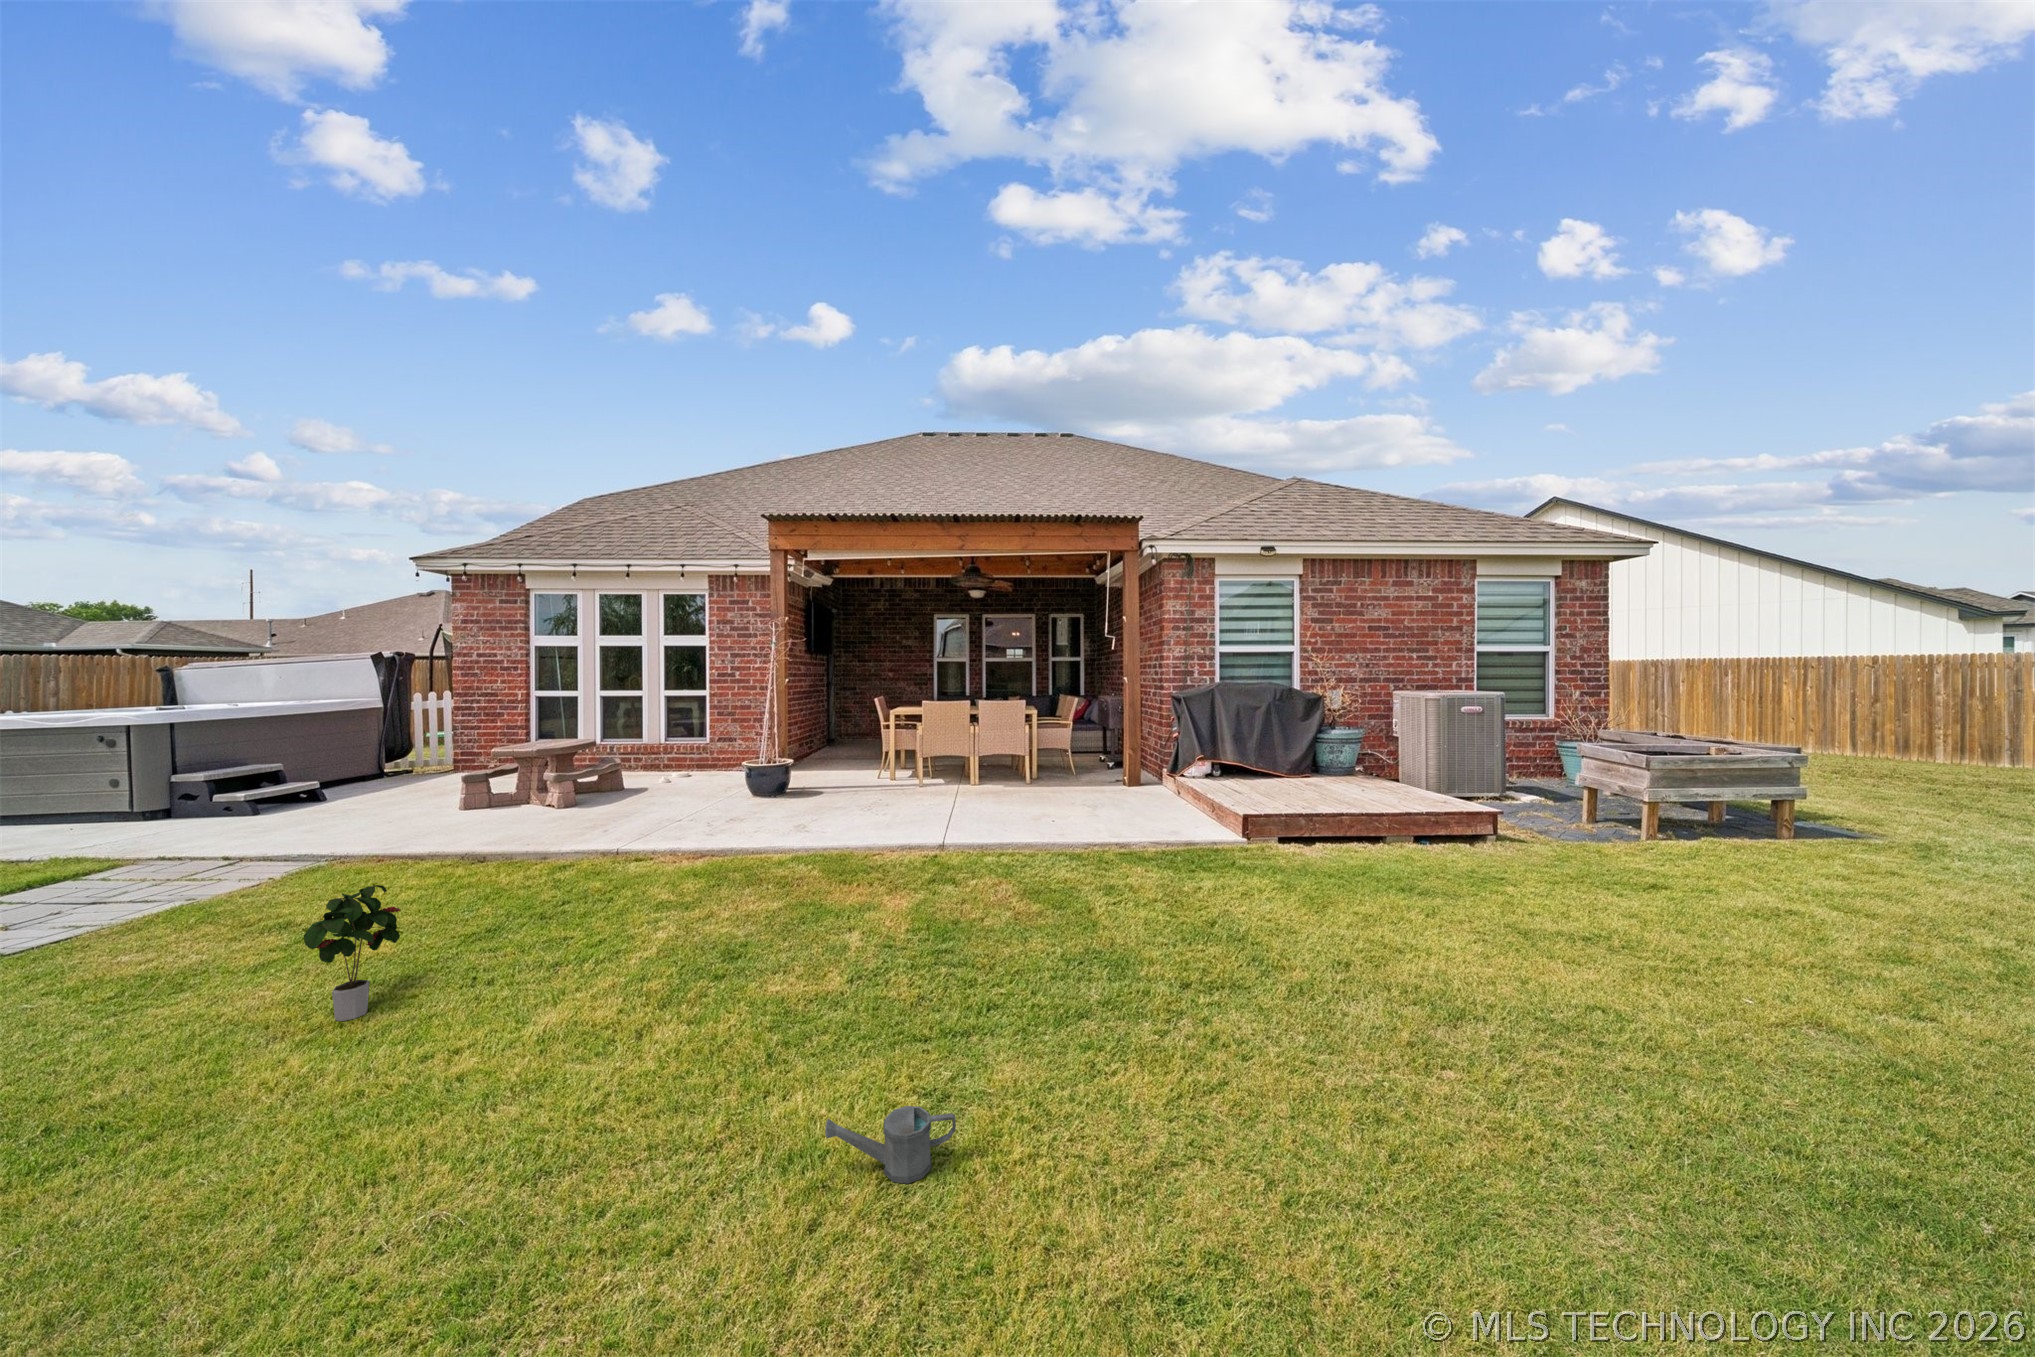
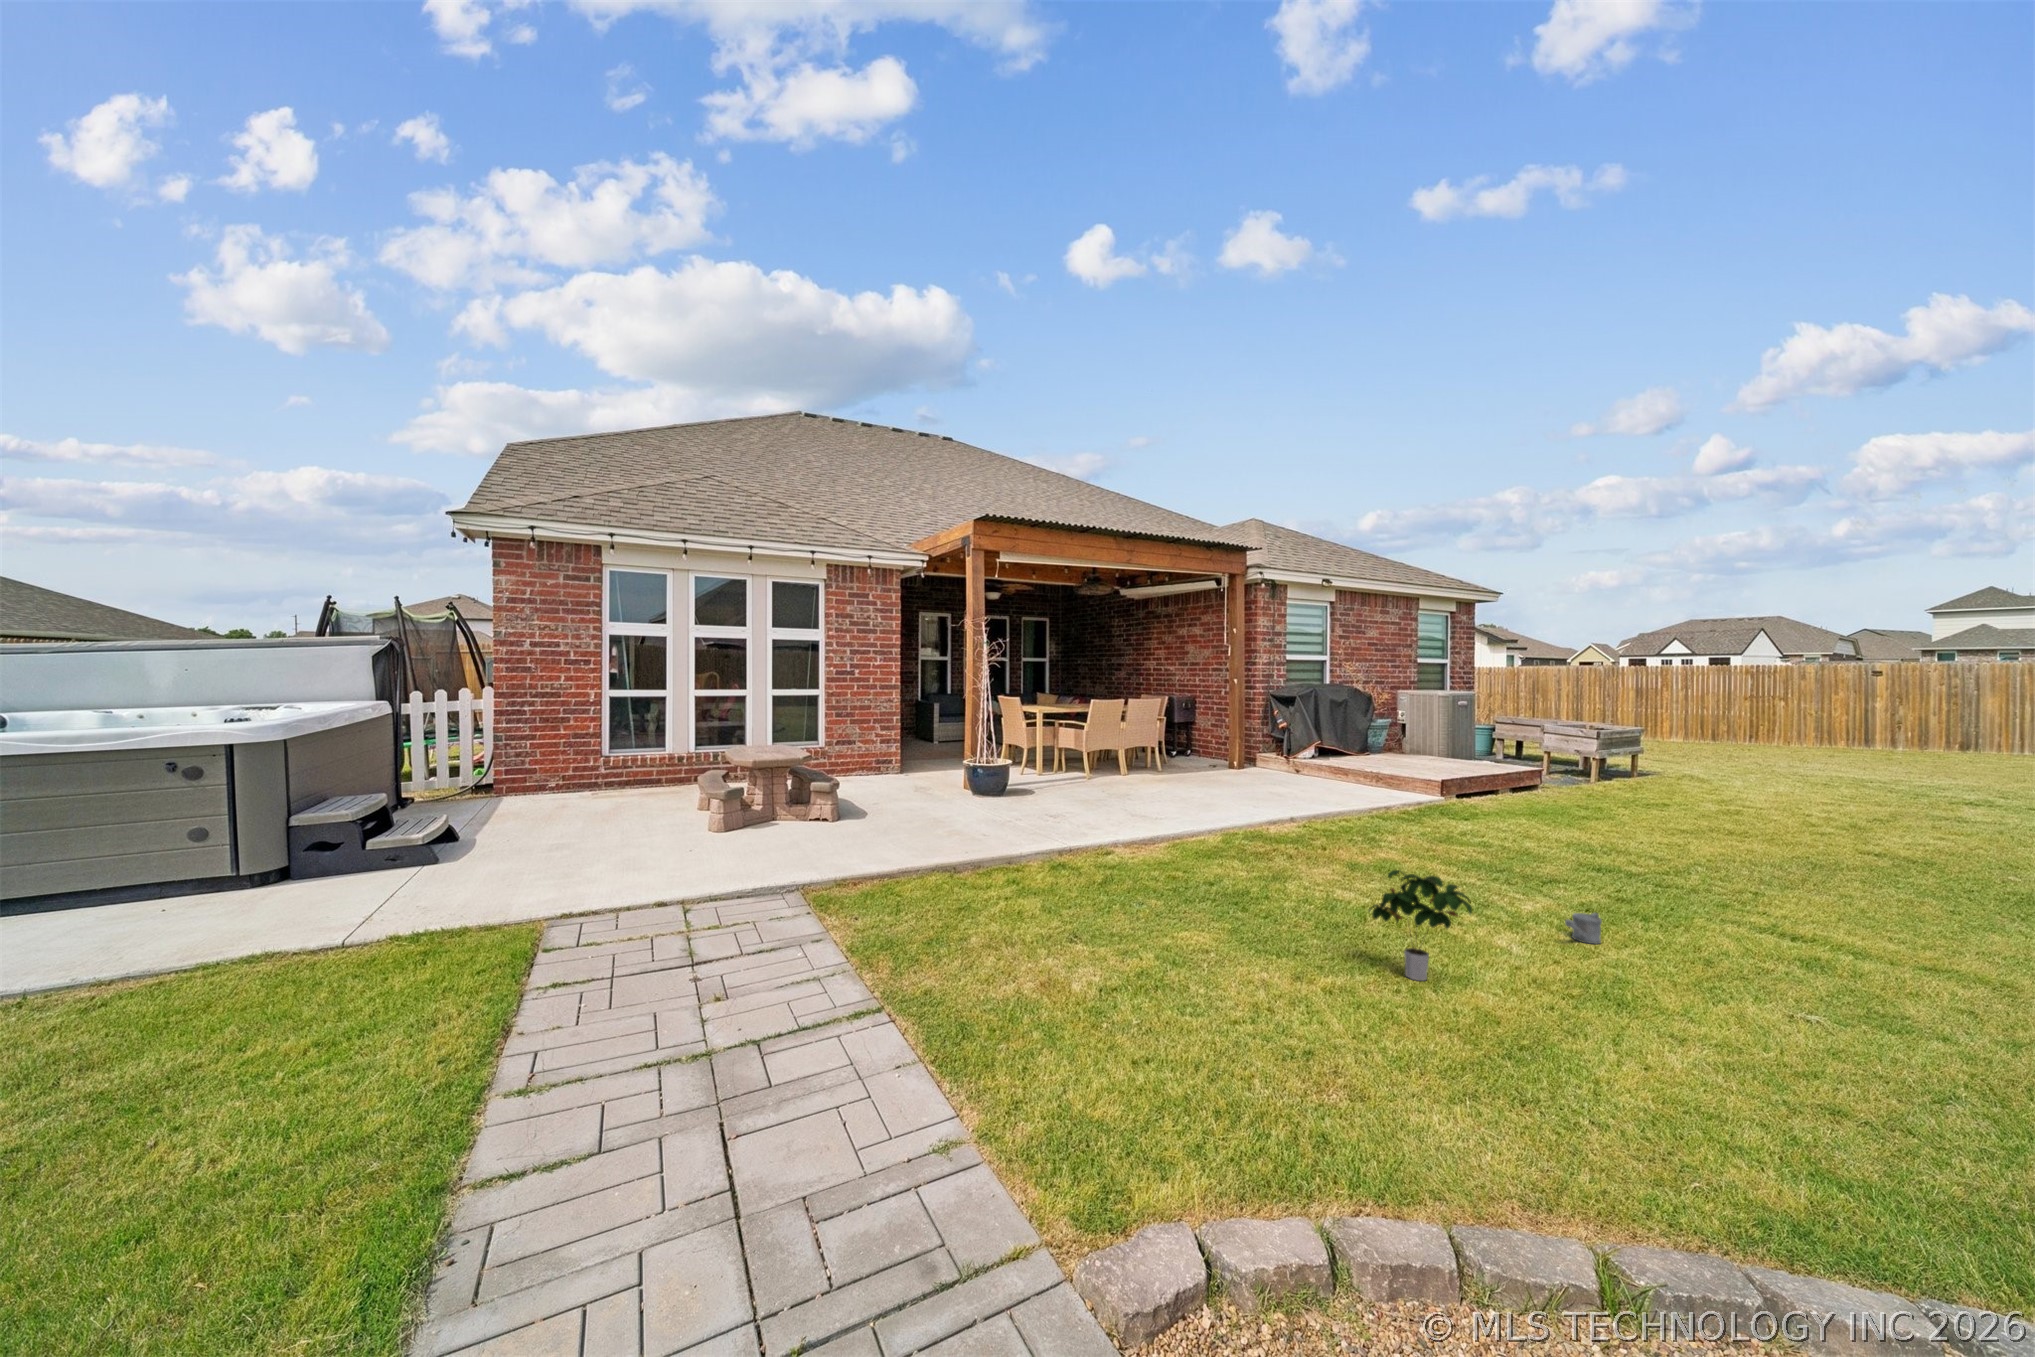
watering can: present [825,1106,956,1184] -> present [1565,913,1602,944]

